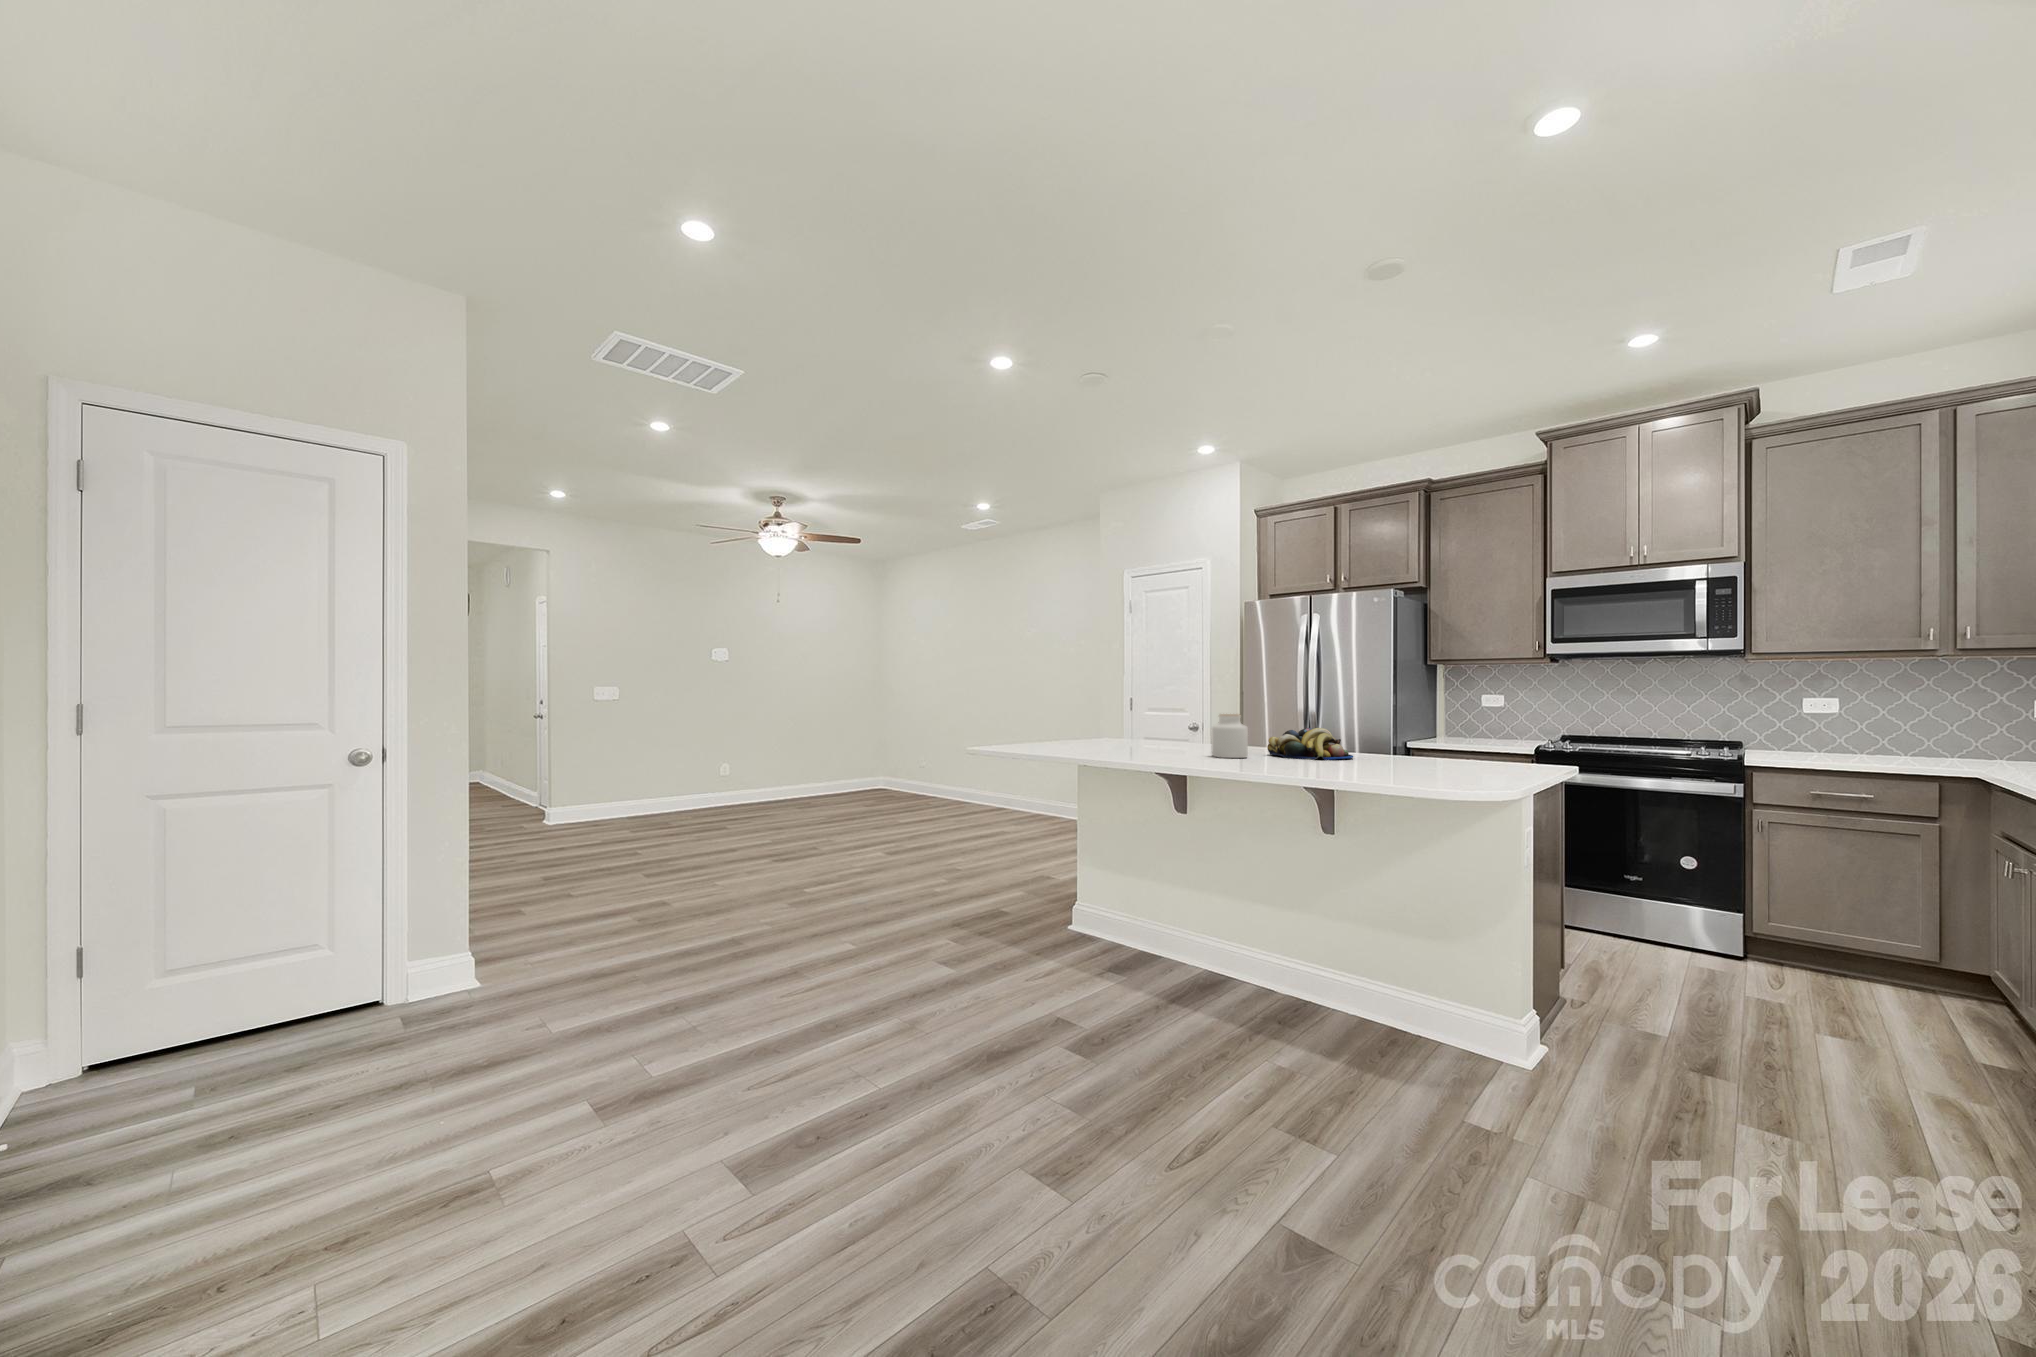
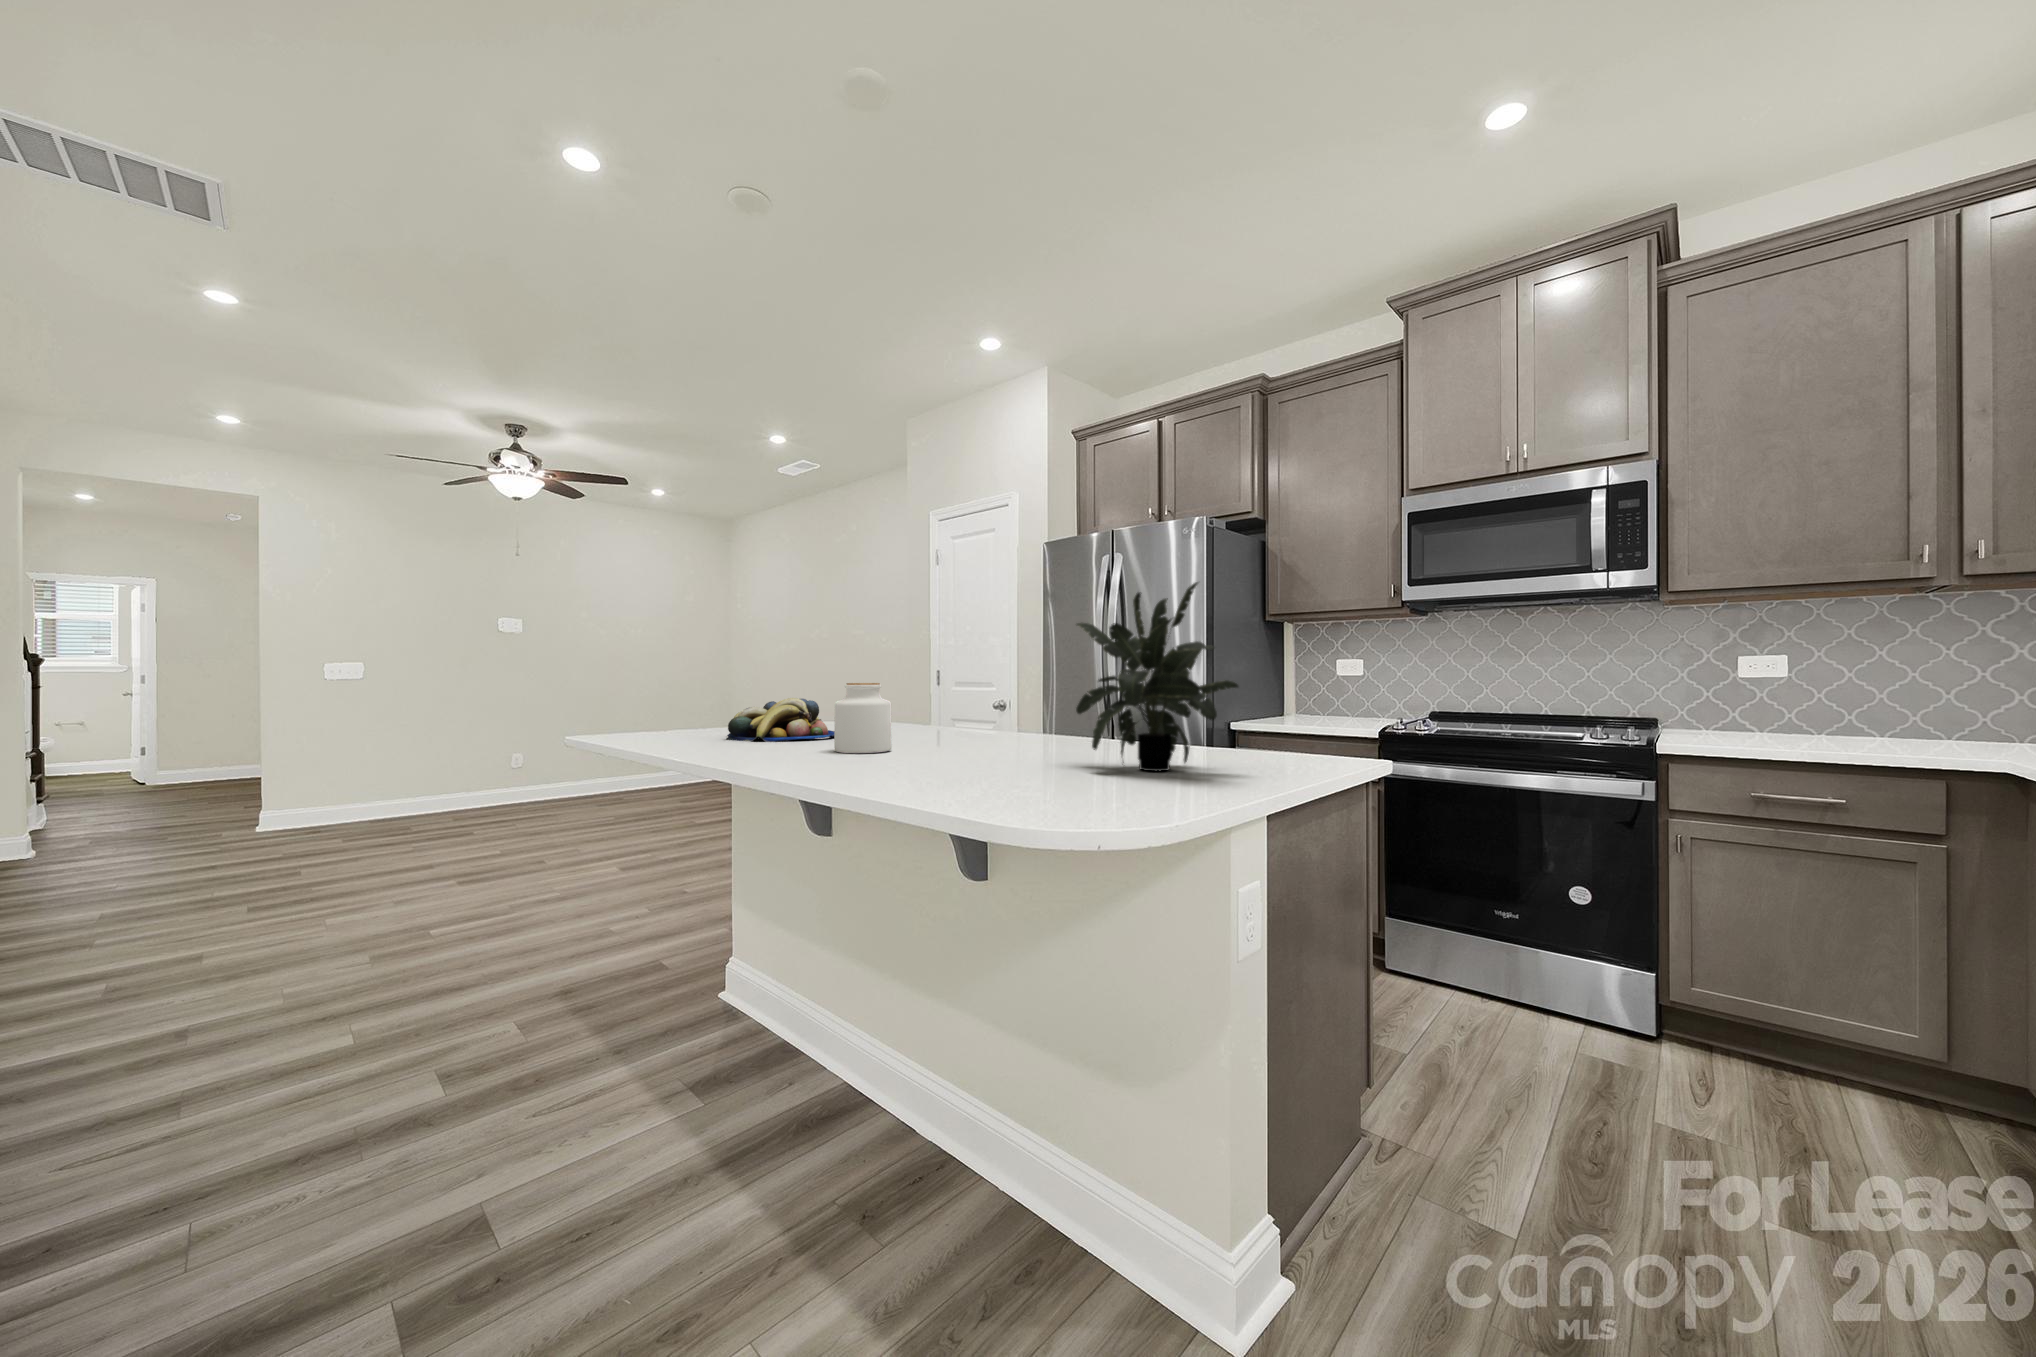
potted plant: none [1386,662,1499,769] -> present [1076,582,1238,771]
fruit bowl: present [1267,728,1353,760] -> present [727,698,834,742]

